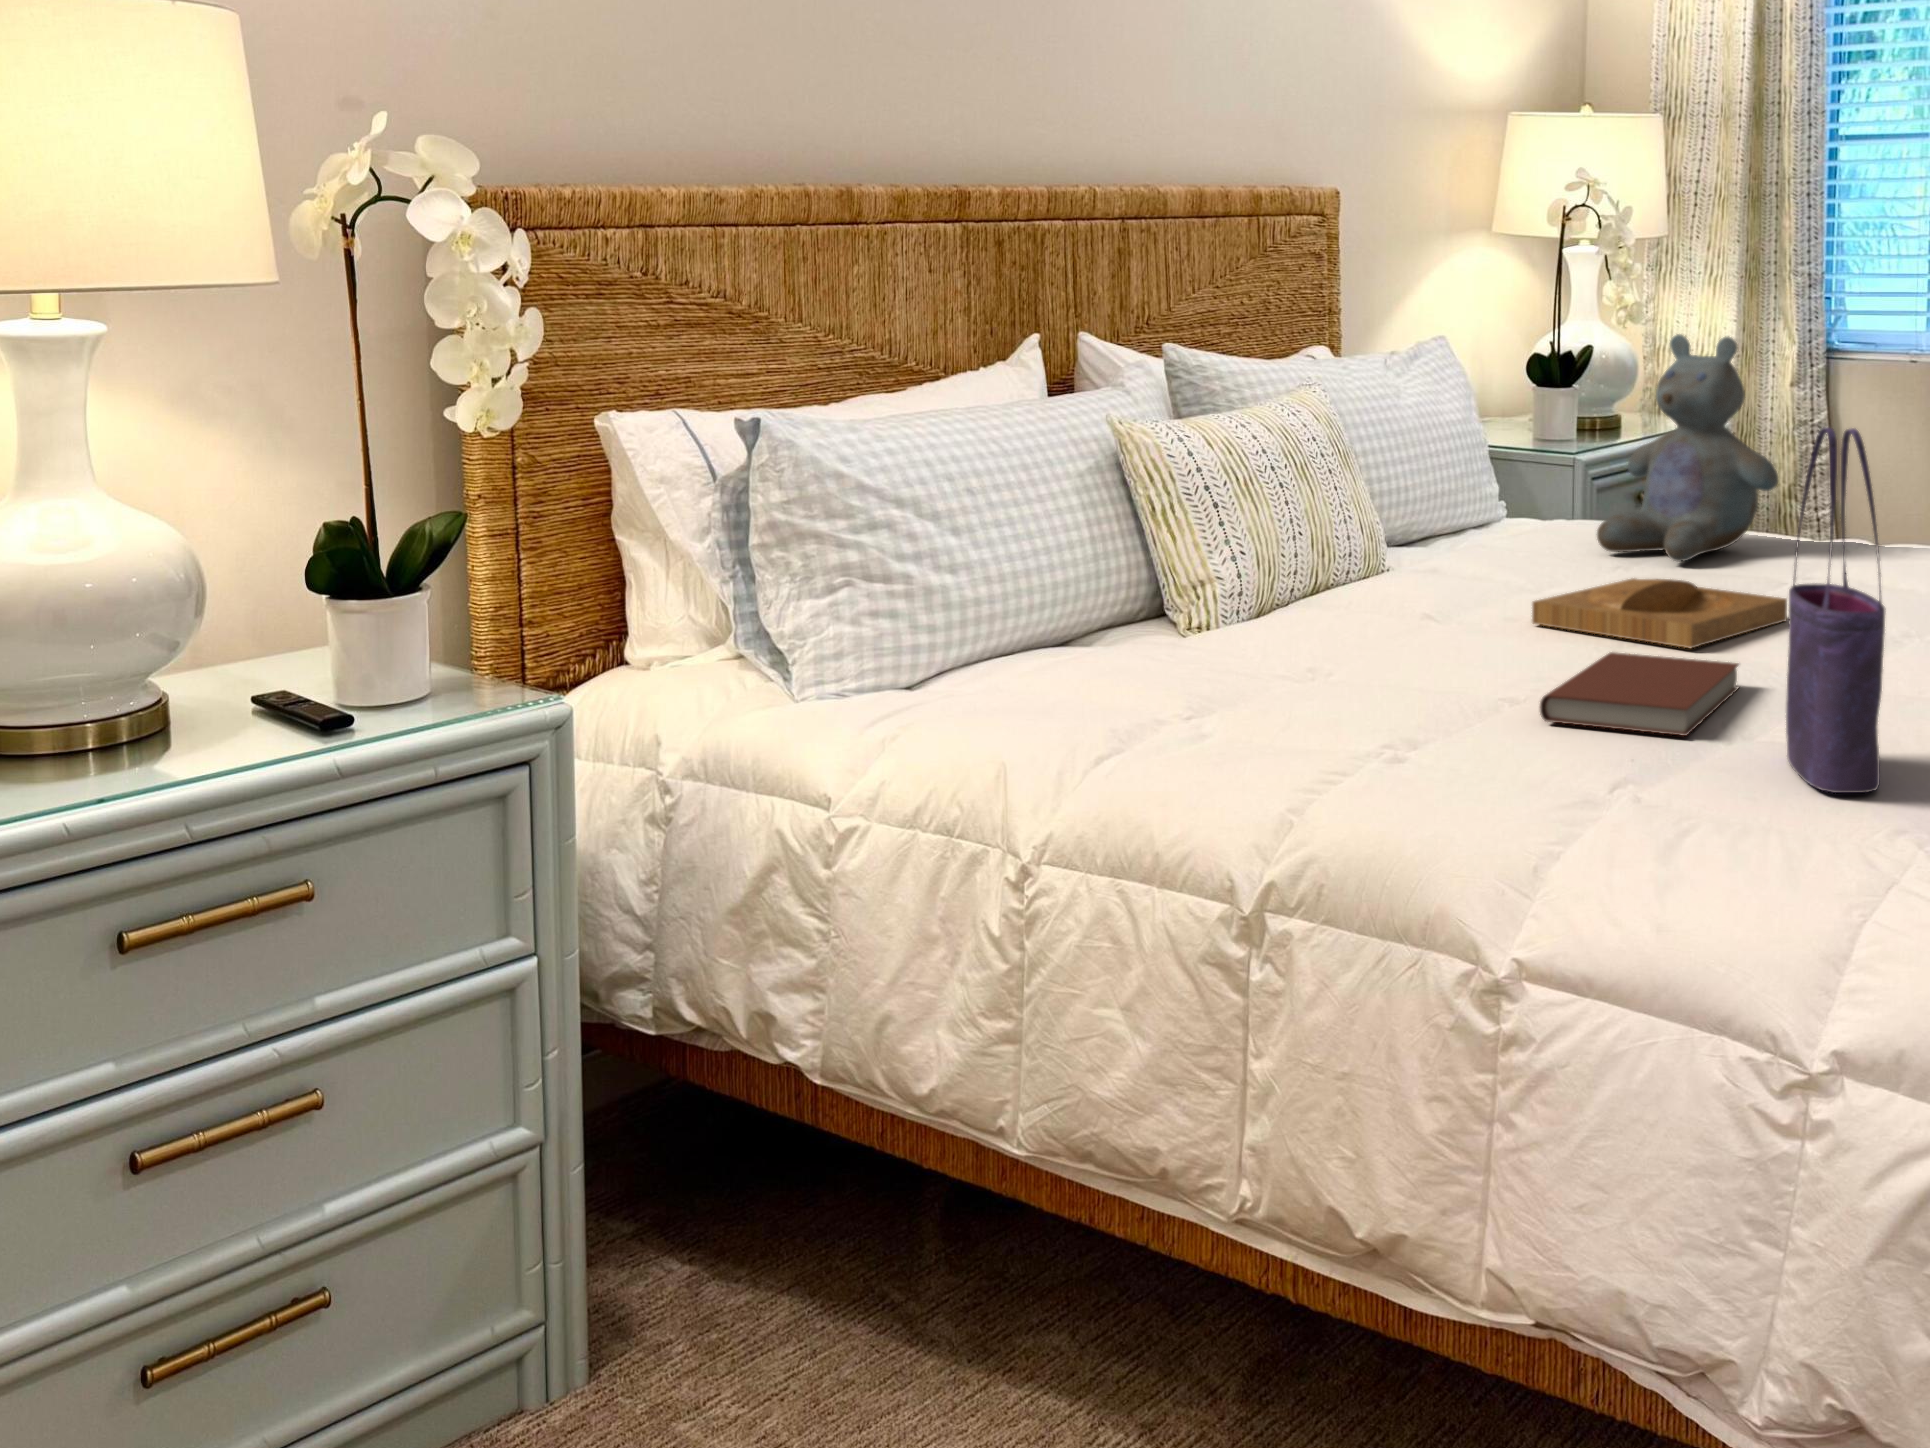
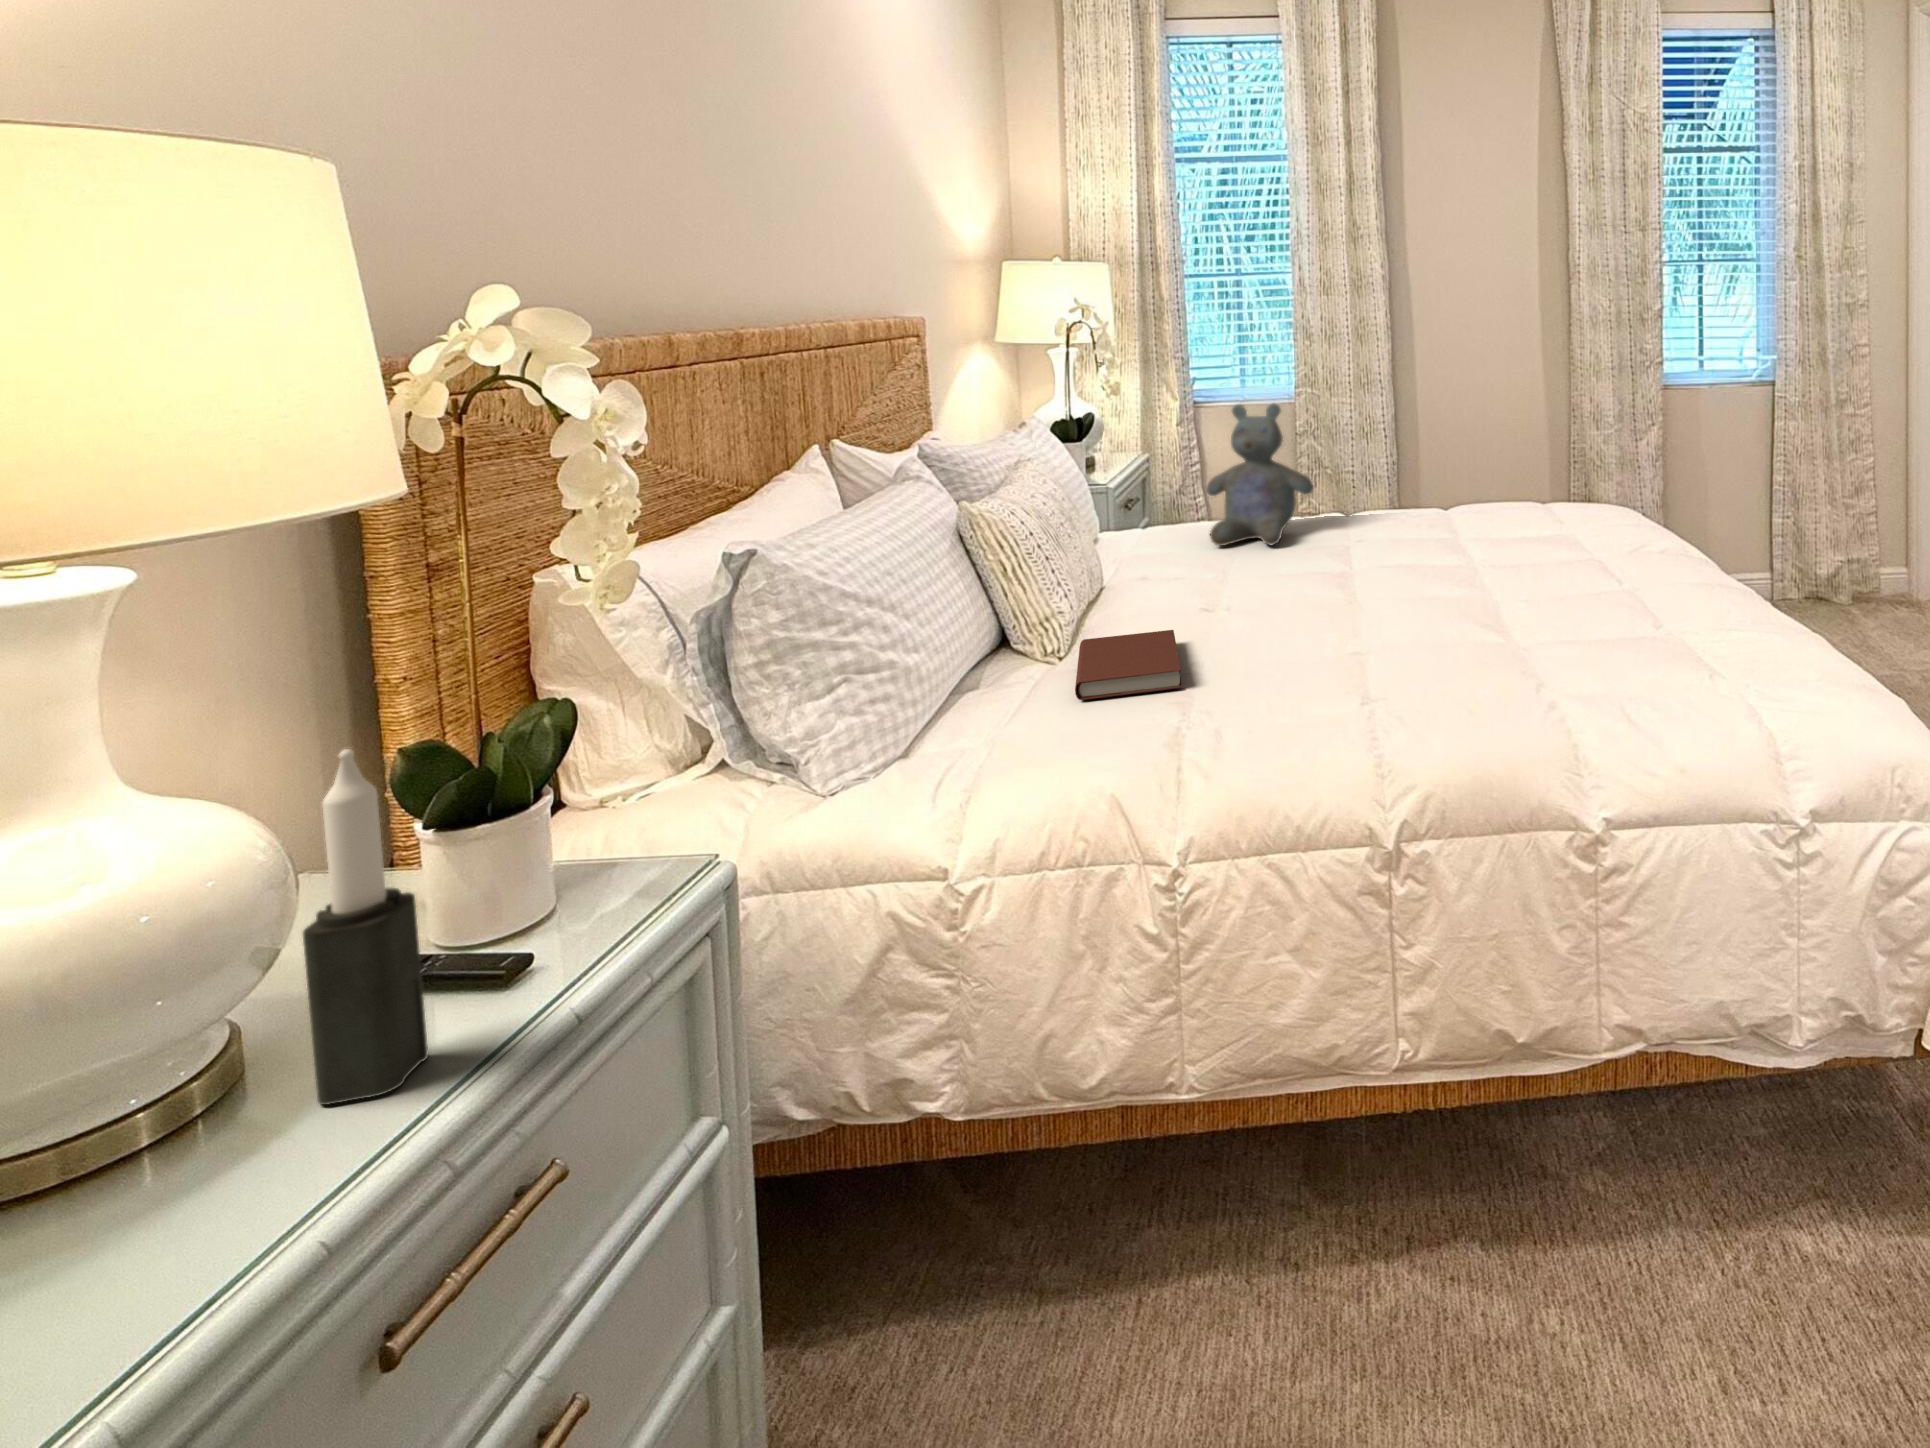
tote bag: present [1786,427,1886,793] -> none [1559,454,1643,666]
candle: none [143,483,227,764] -> present [303,749,428,1105]
tray: present [1532,578,1787,648] -> none [1268,557,1395,602]
book: present [1540,652,1739,736] -> present [1075,630,1182,700]

